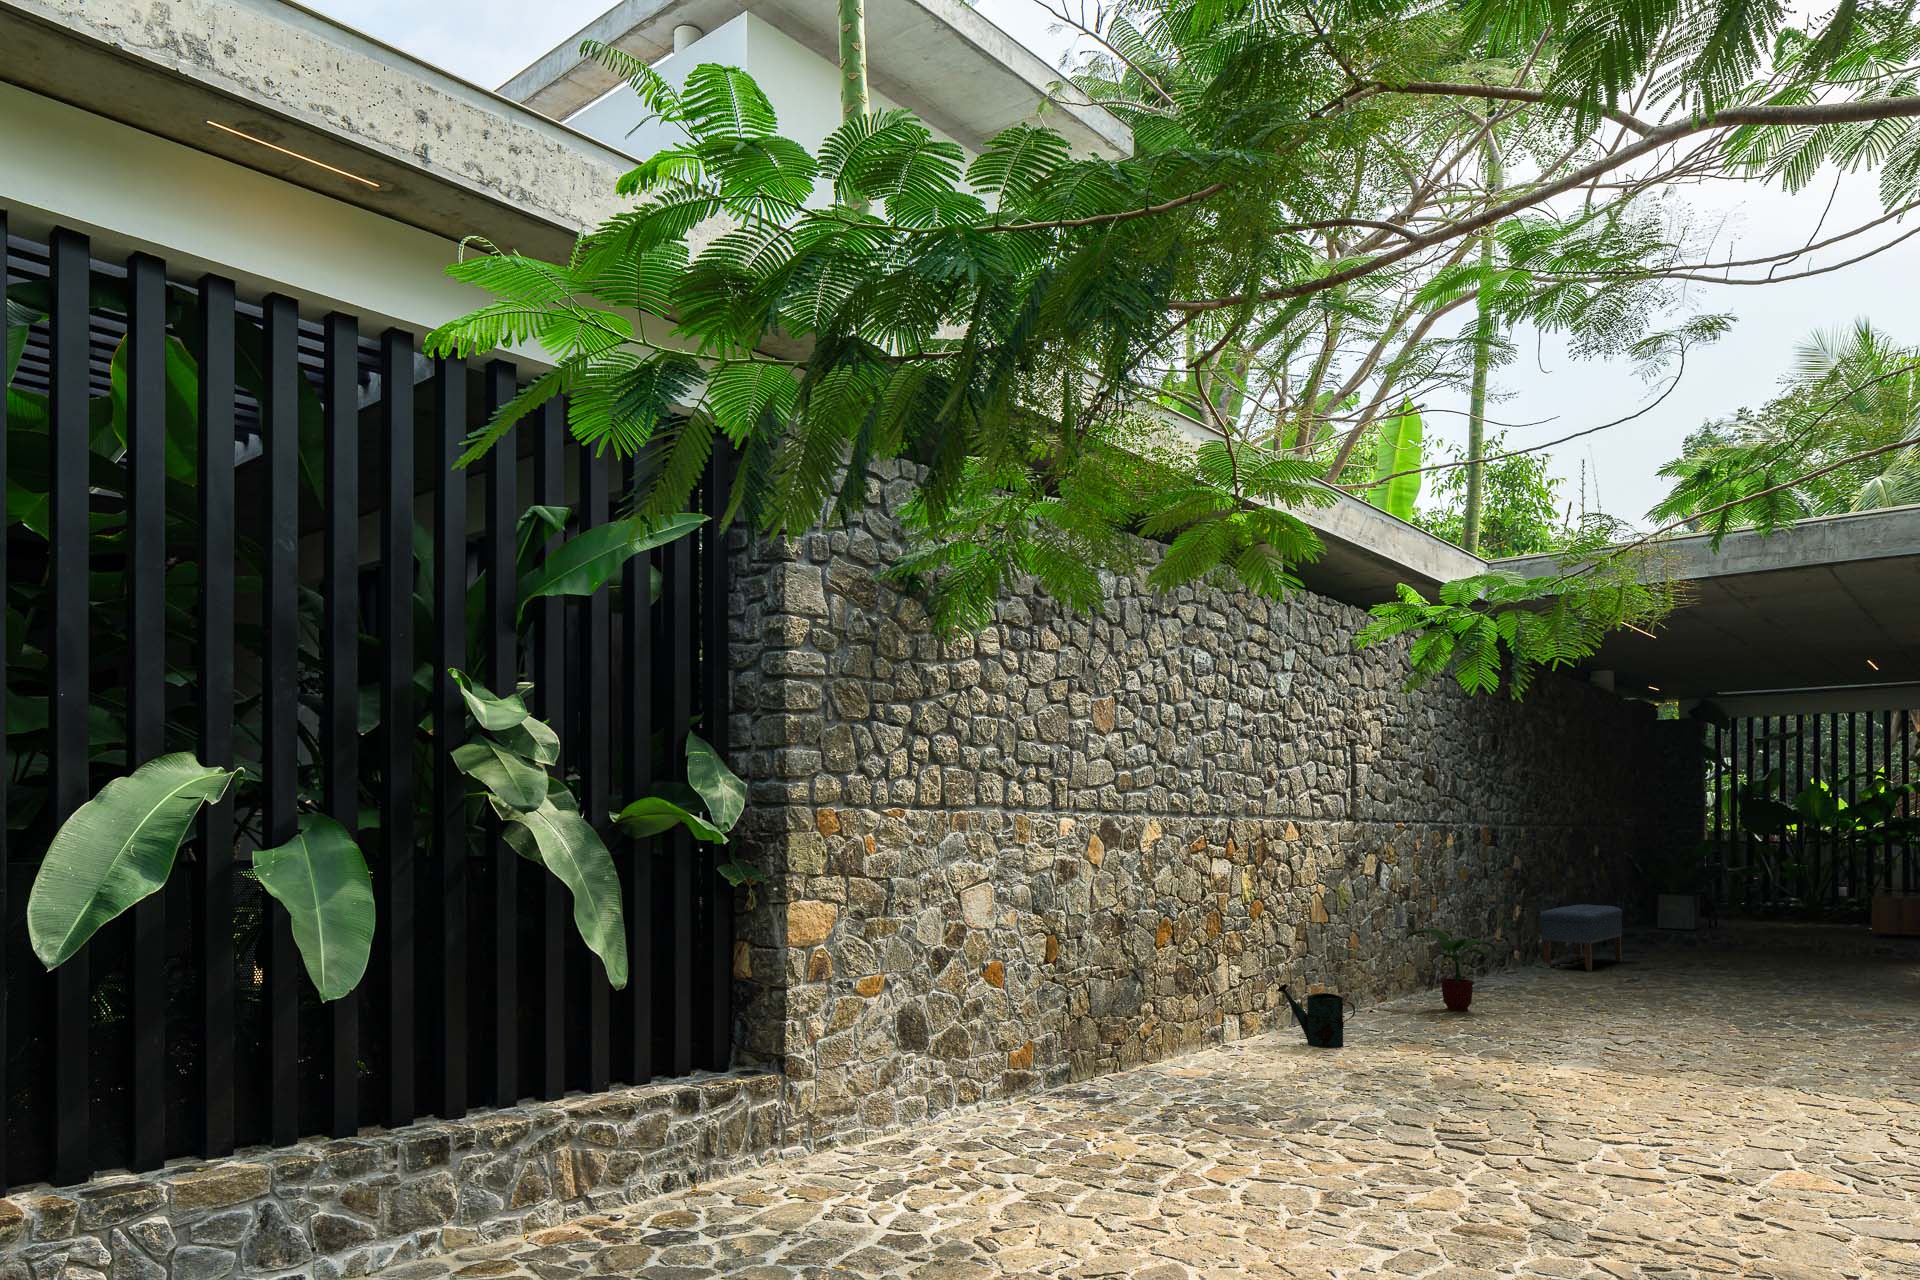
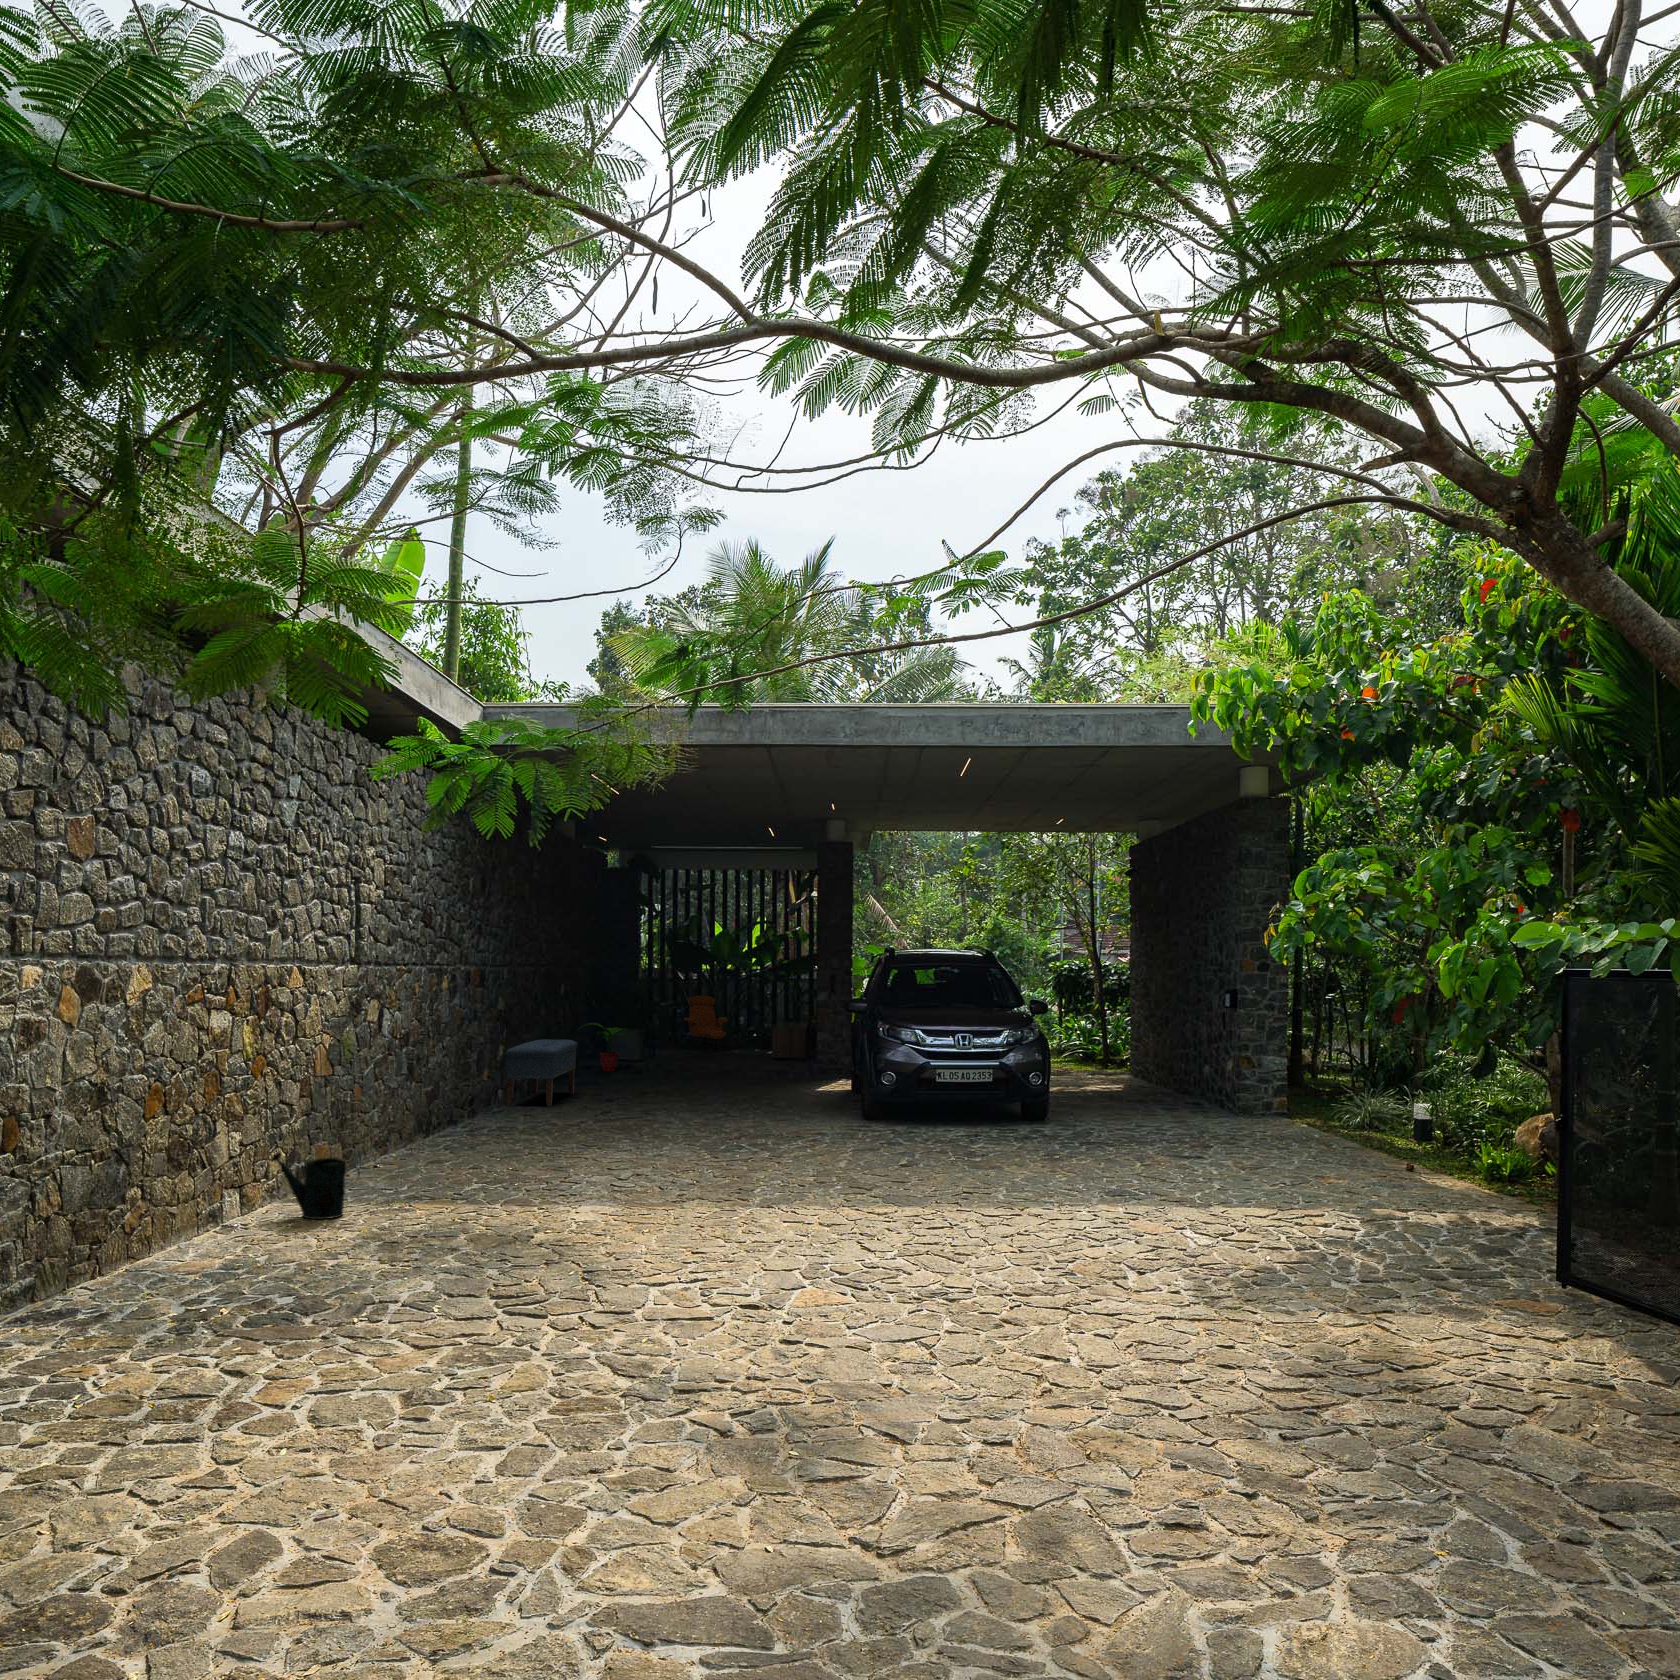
lounge chair: none [1774,869,1832,933] -> present [684,996,728,1052]
potted plant: present [1405,929,1496,1011] -> present [578,1023,630,1071]

